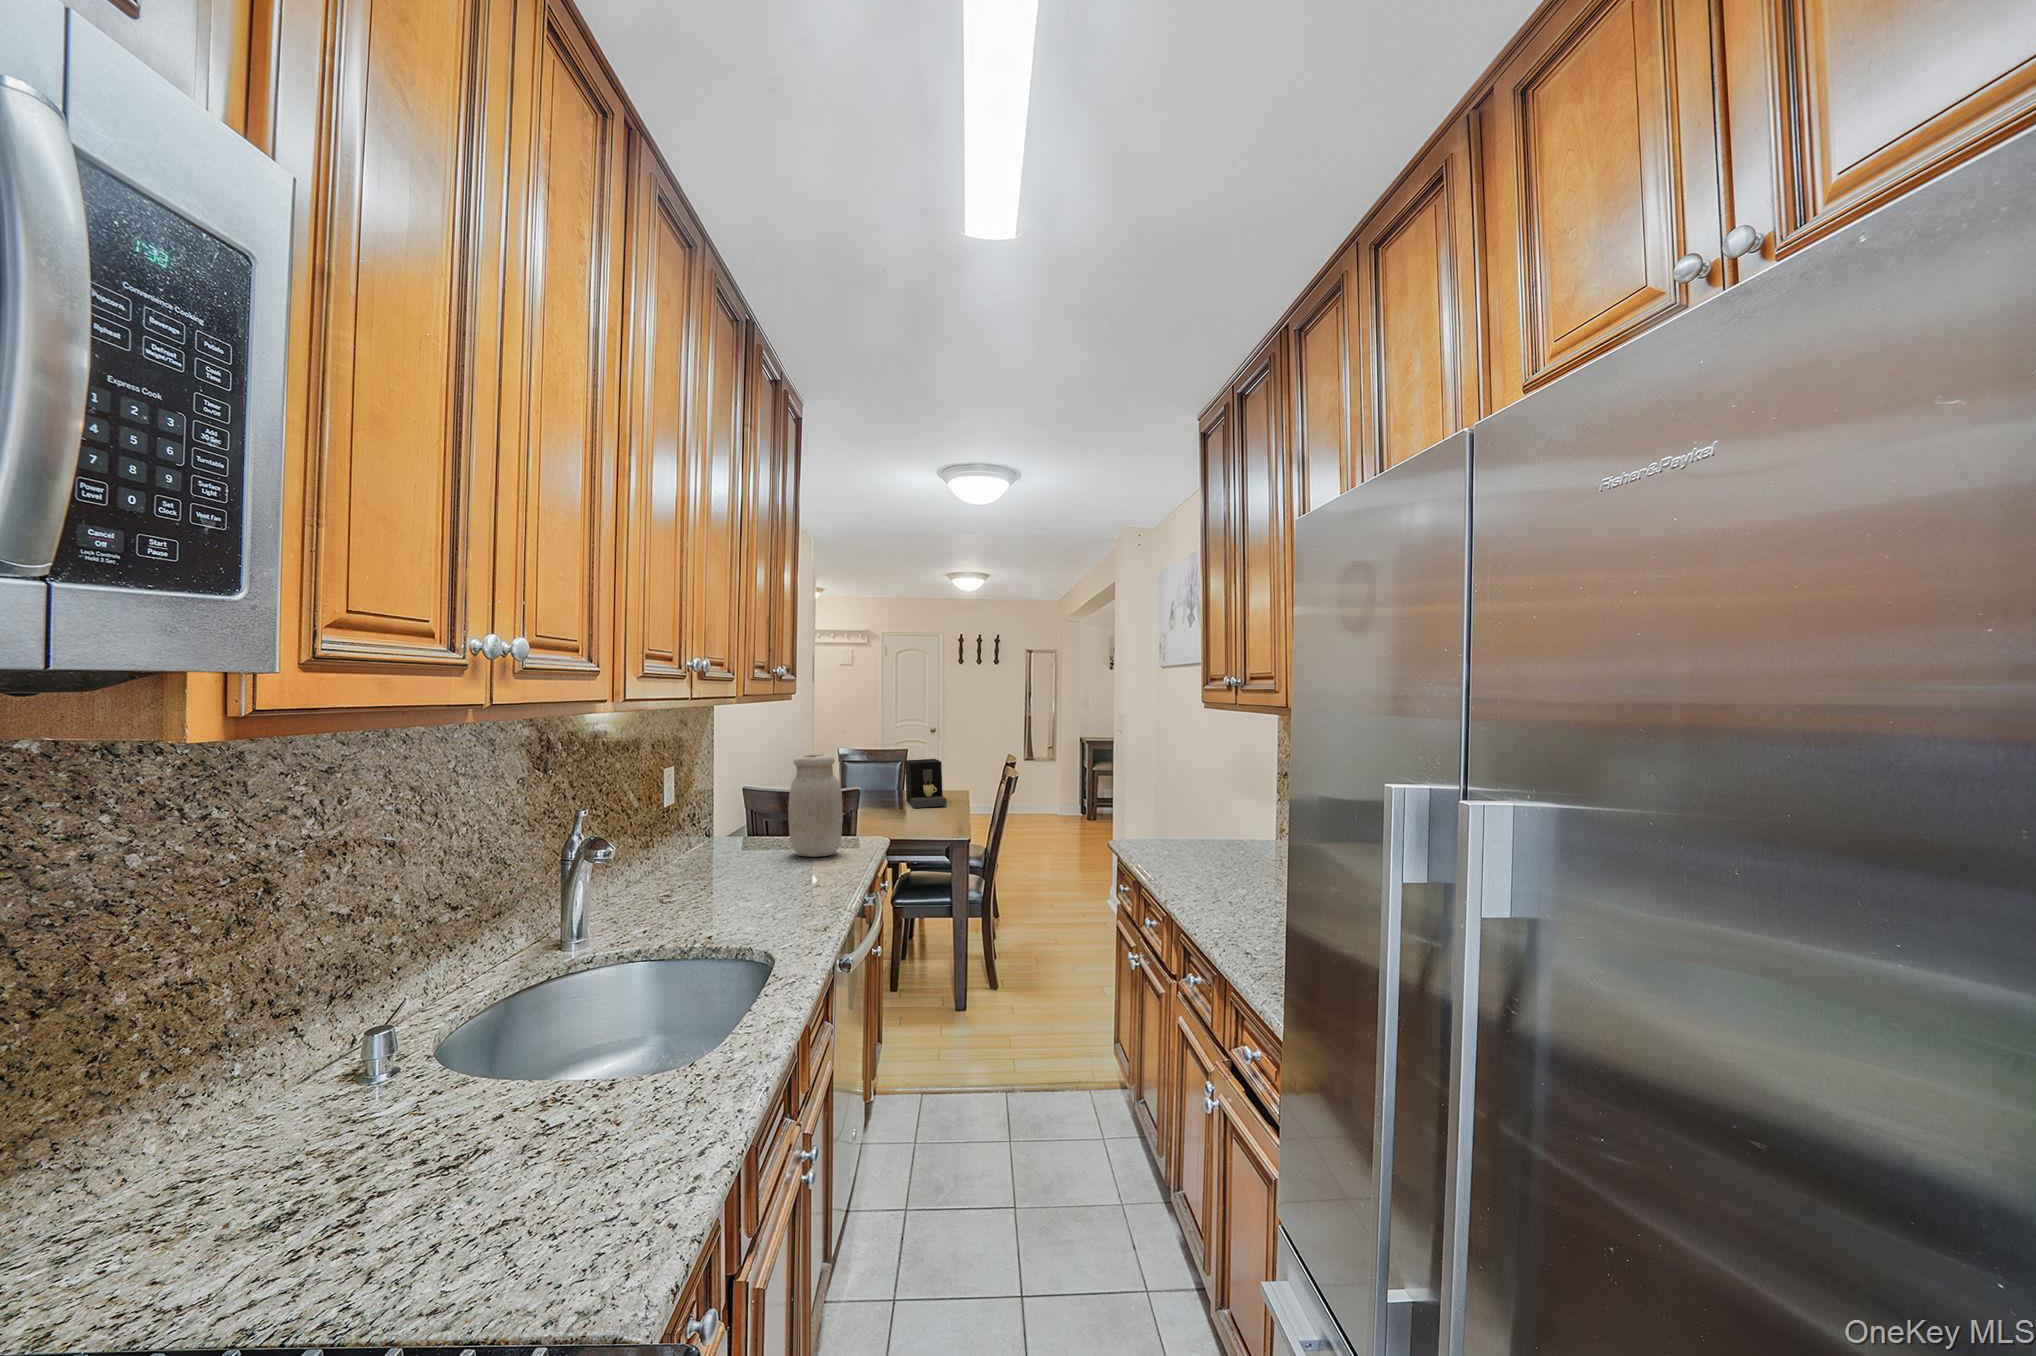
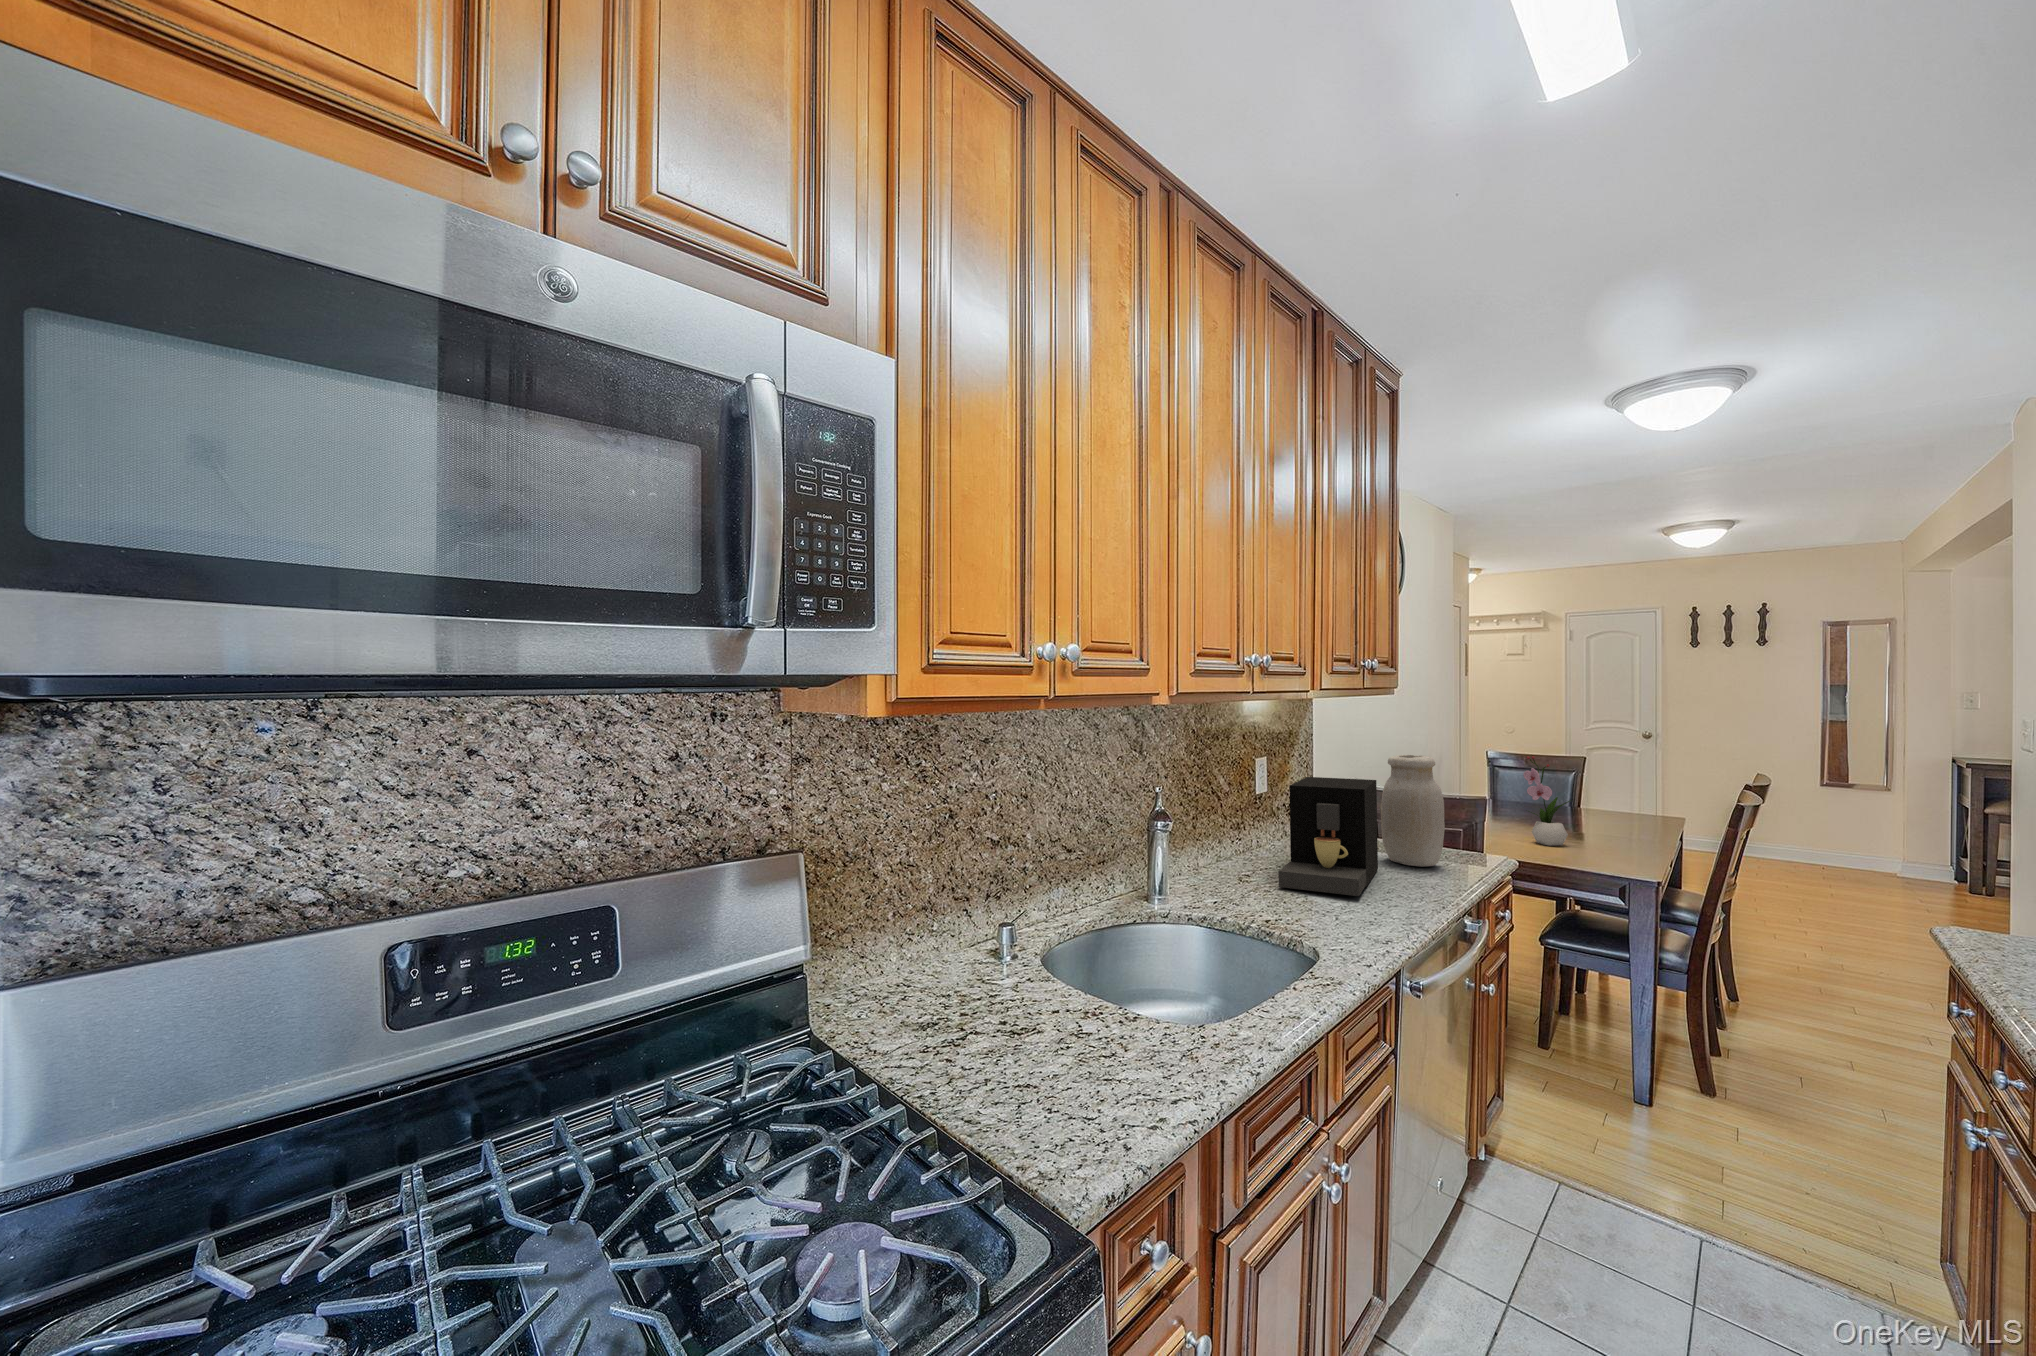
flower arrangement: none [876,750,910,824] -> present [1523,756,1571,846]
coffee maker: present [905,759,946,808] -> present [1279,777,1378,896]

